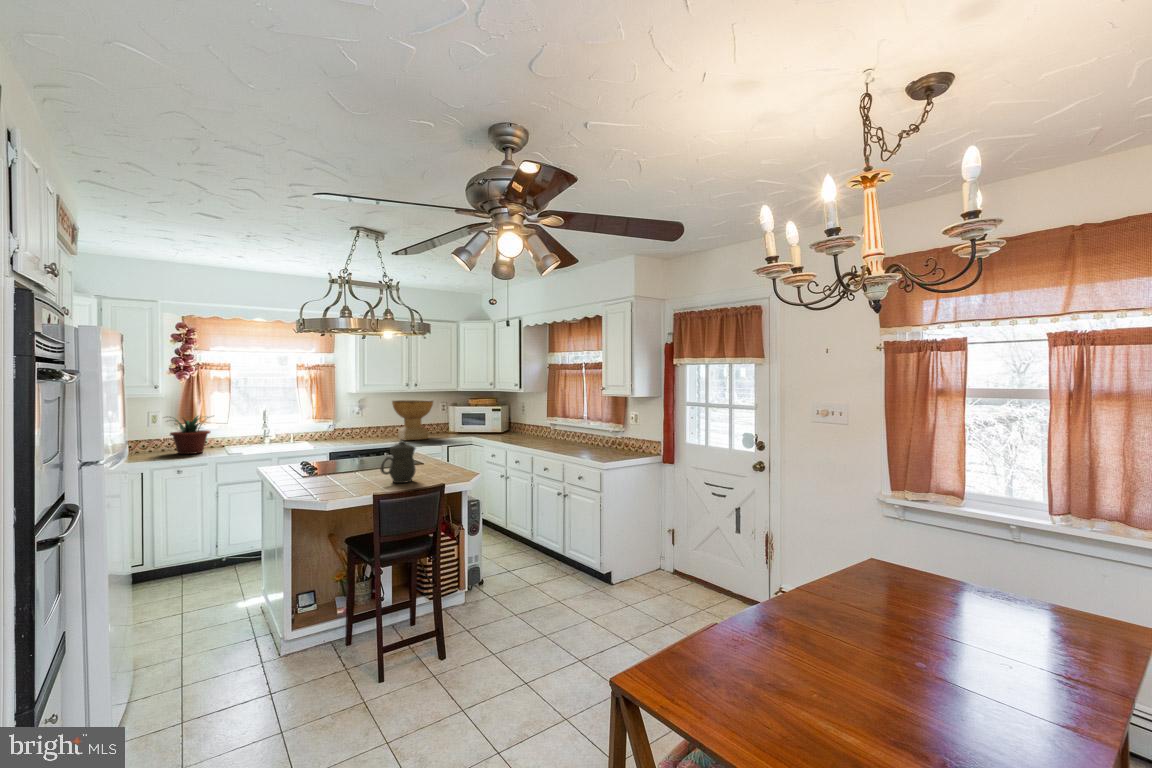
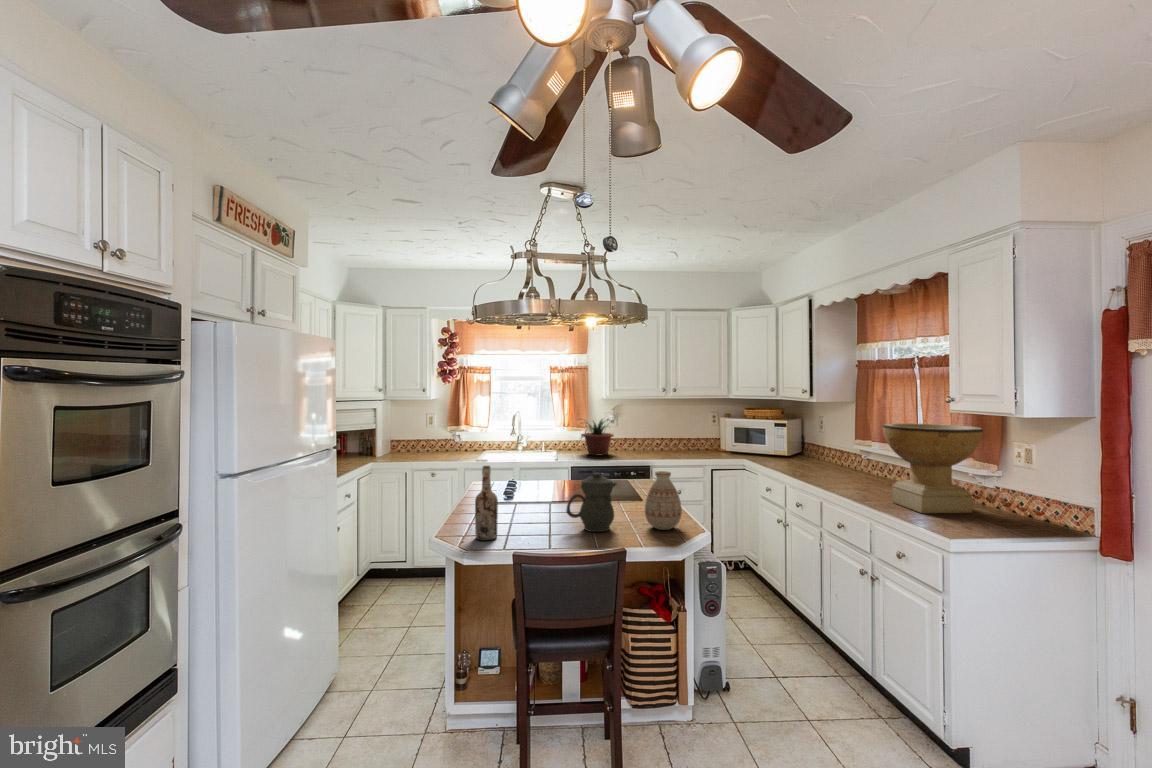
decorative bowl: present [392,400,433,440] -> present [883,423,983,513]
potted plant: present [170,416,210,454] -> present [582,419,614,456]
vase: none [435,438,461,477] -> present [645,471,682,530]
wine bottle: none [312,439,331,496] -> present [475,466,498,540]

